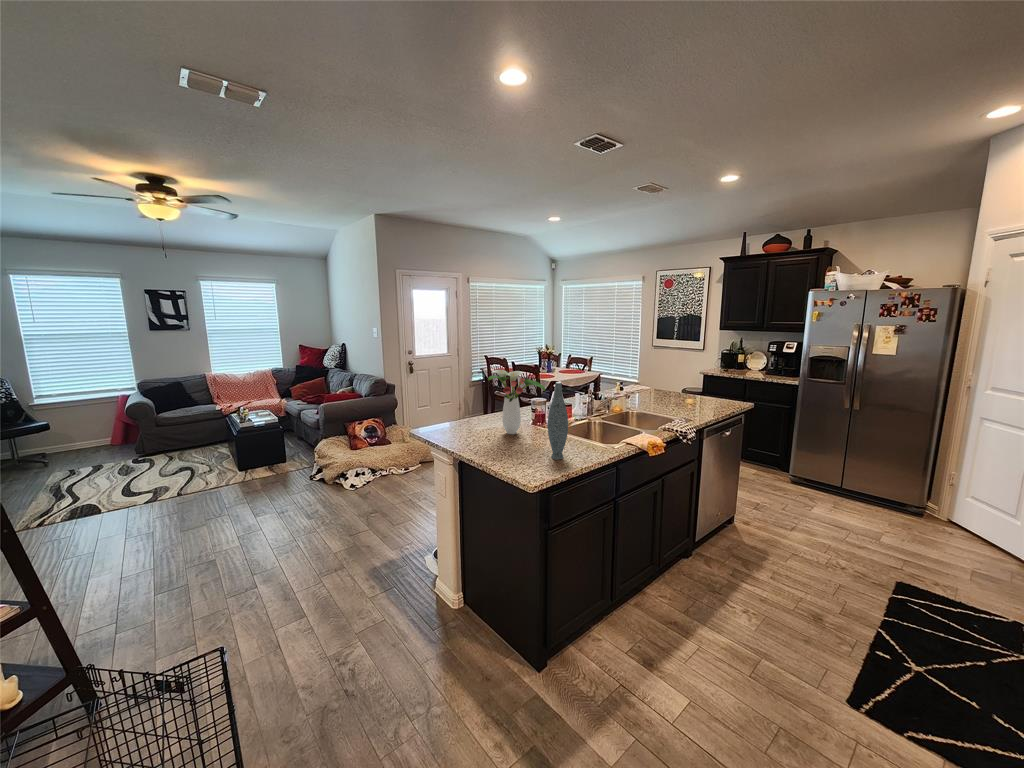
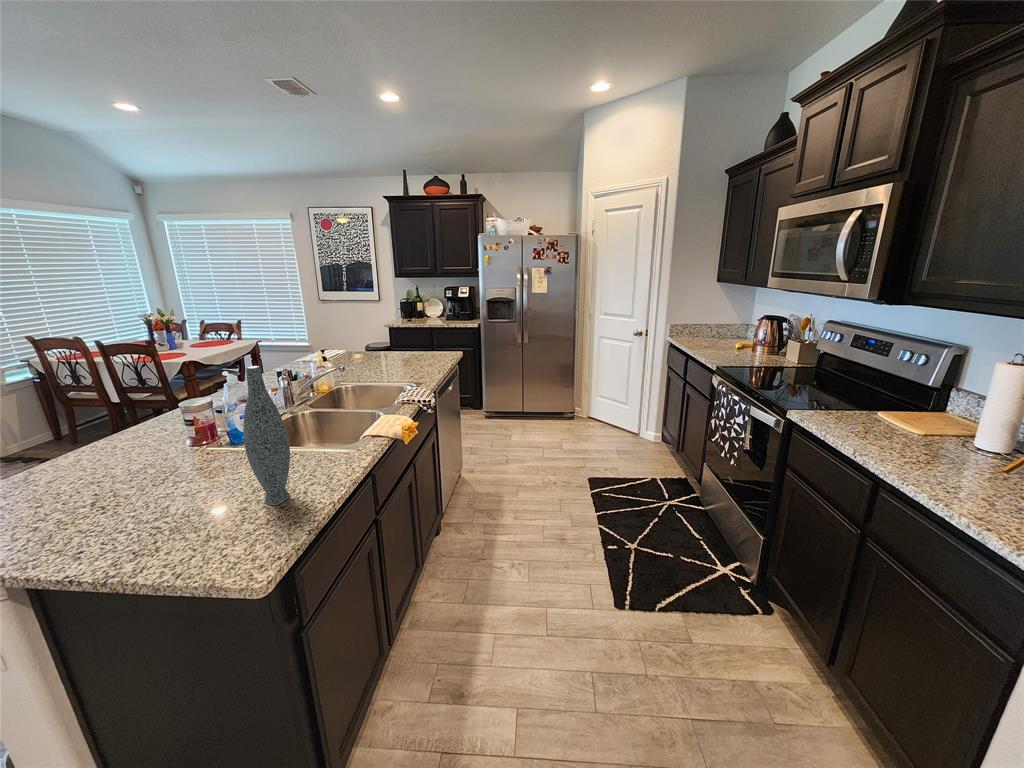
flower arrangement: present [488,370,545,434] -> none [54,356,214,481]

